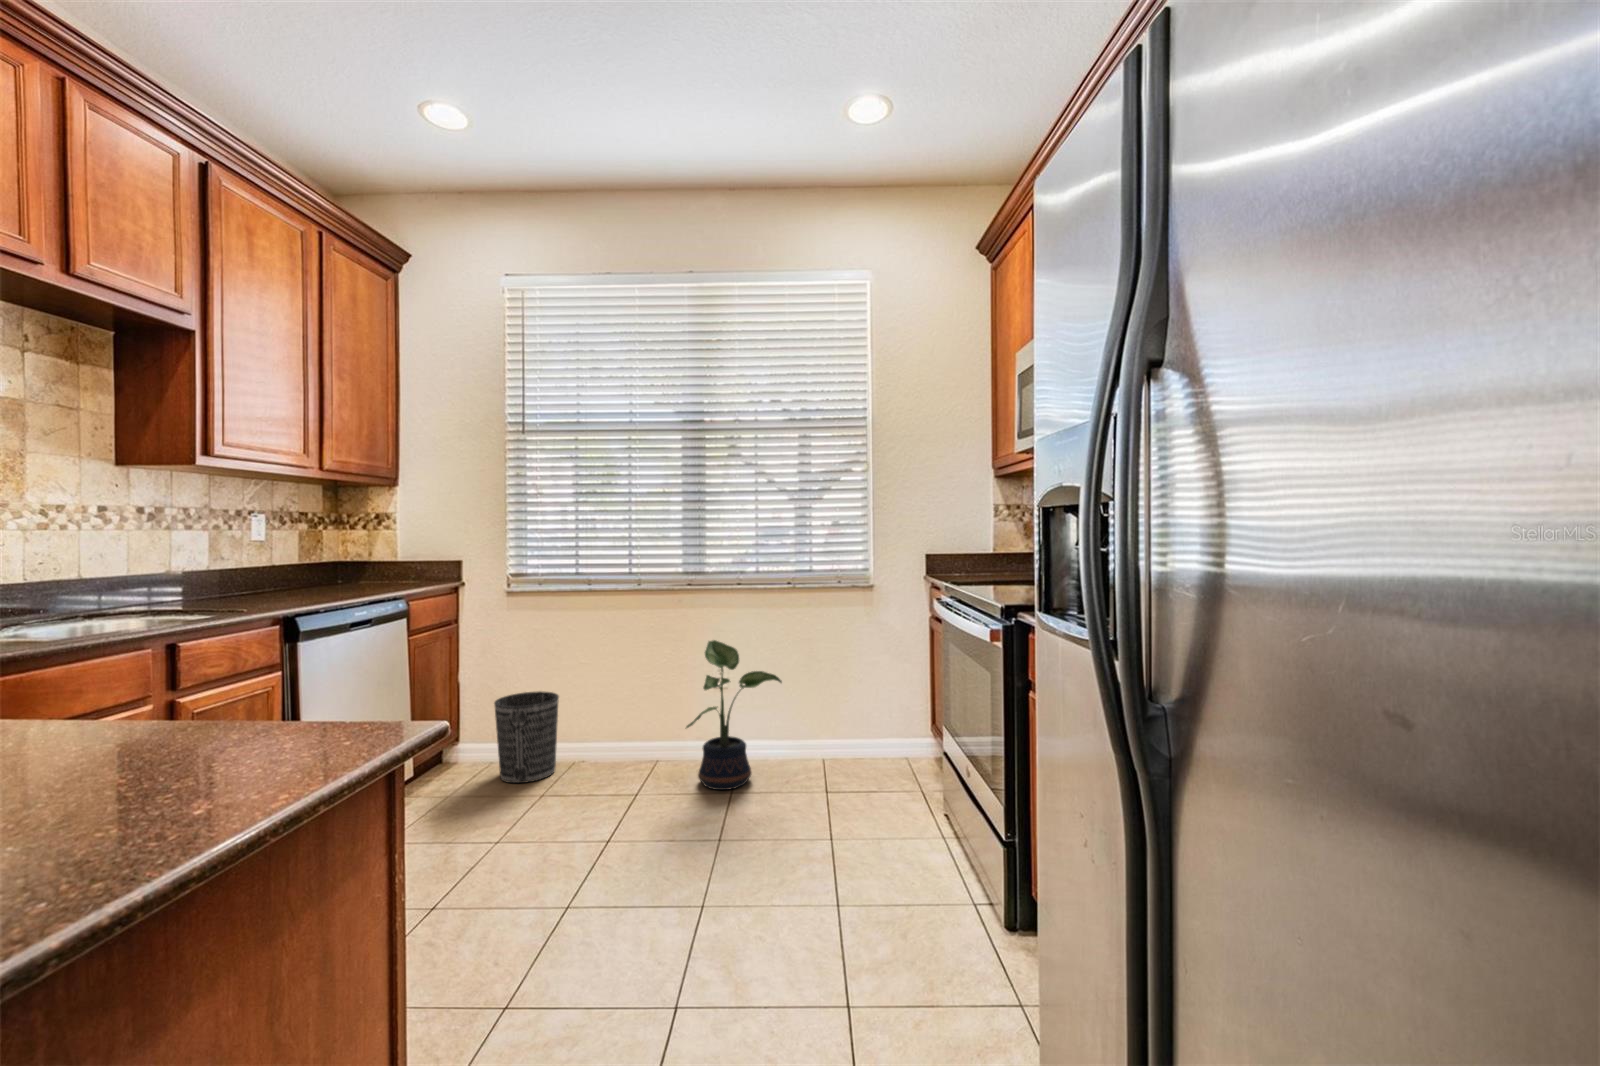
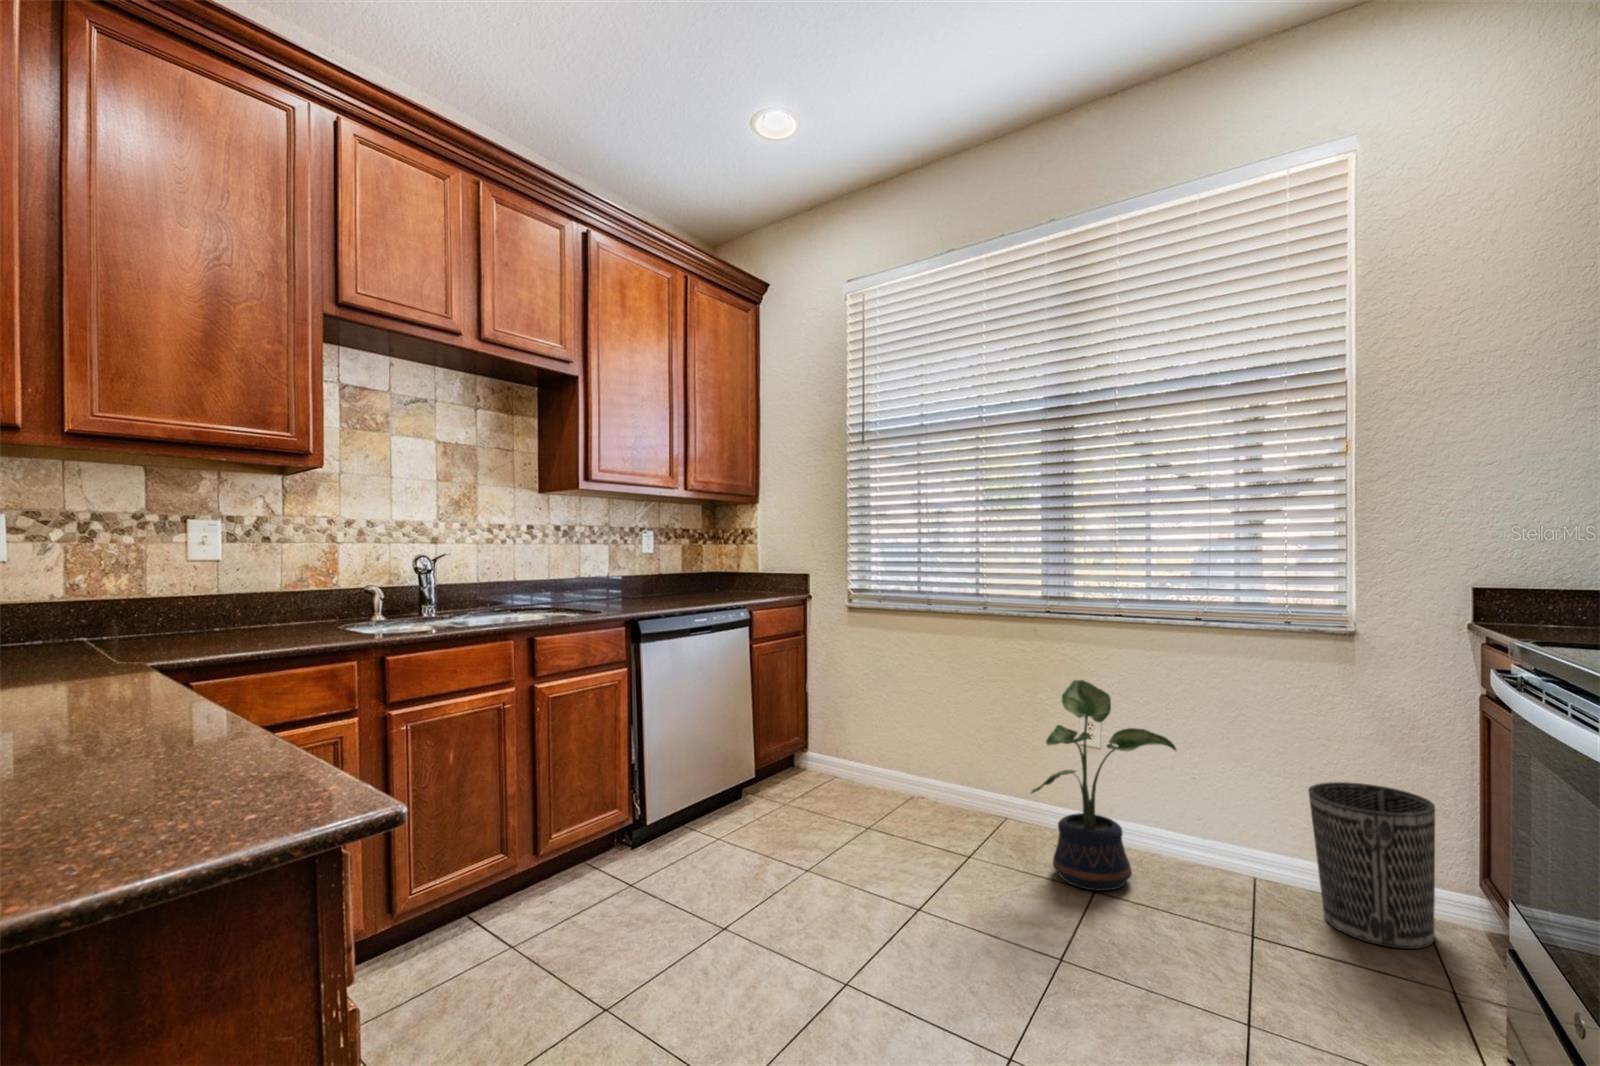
wastebasket: present [494,691,559,783] -> present [1308,782,1435,949]

